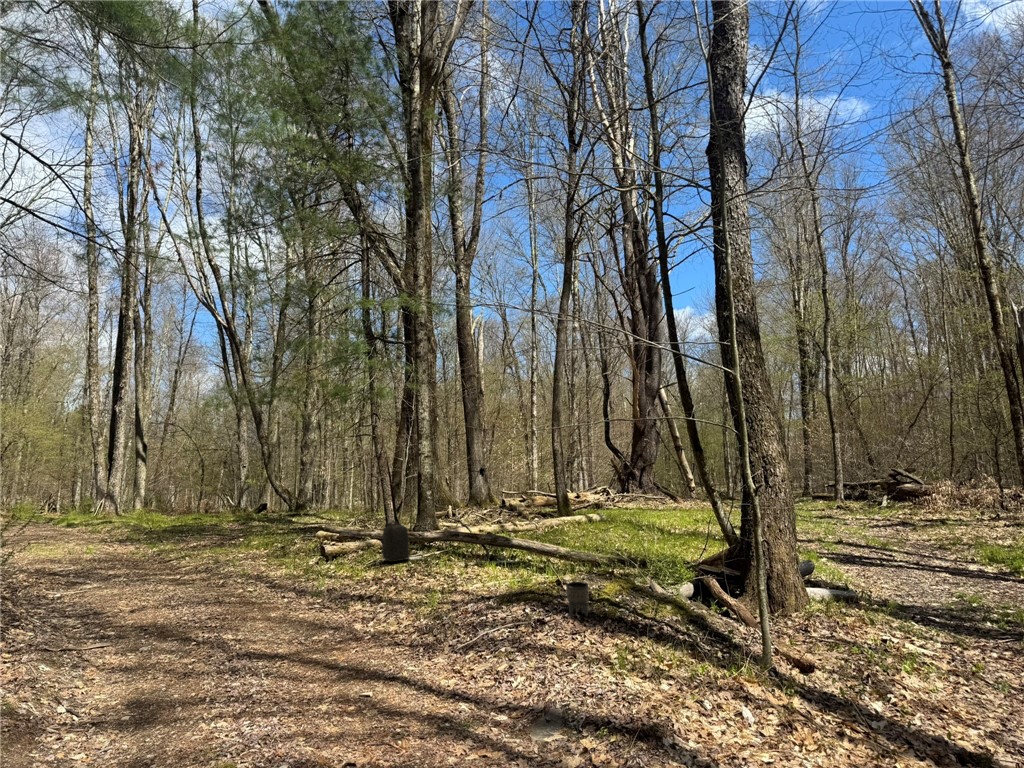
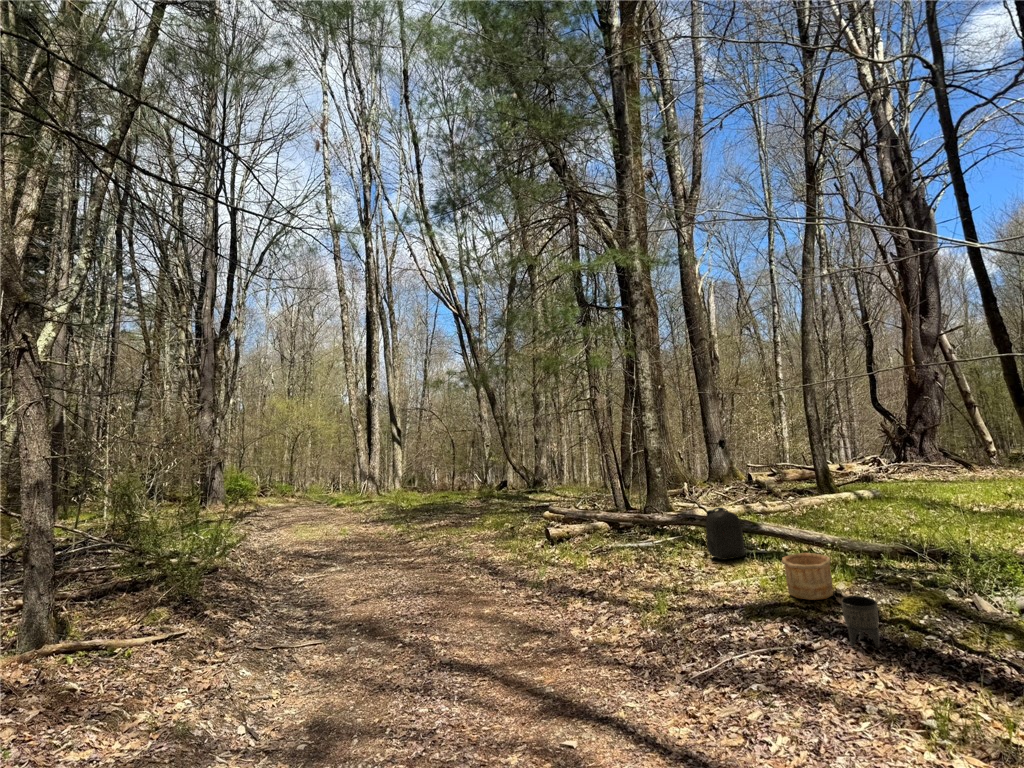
backpack: present [382,521,409,562] -> present [706,507,745,560]
wooden bucket: none [529,556,562,591] -> present [782,553,833,600]

